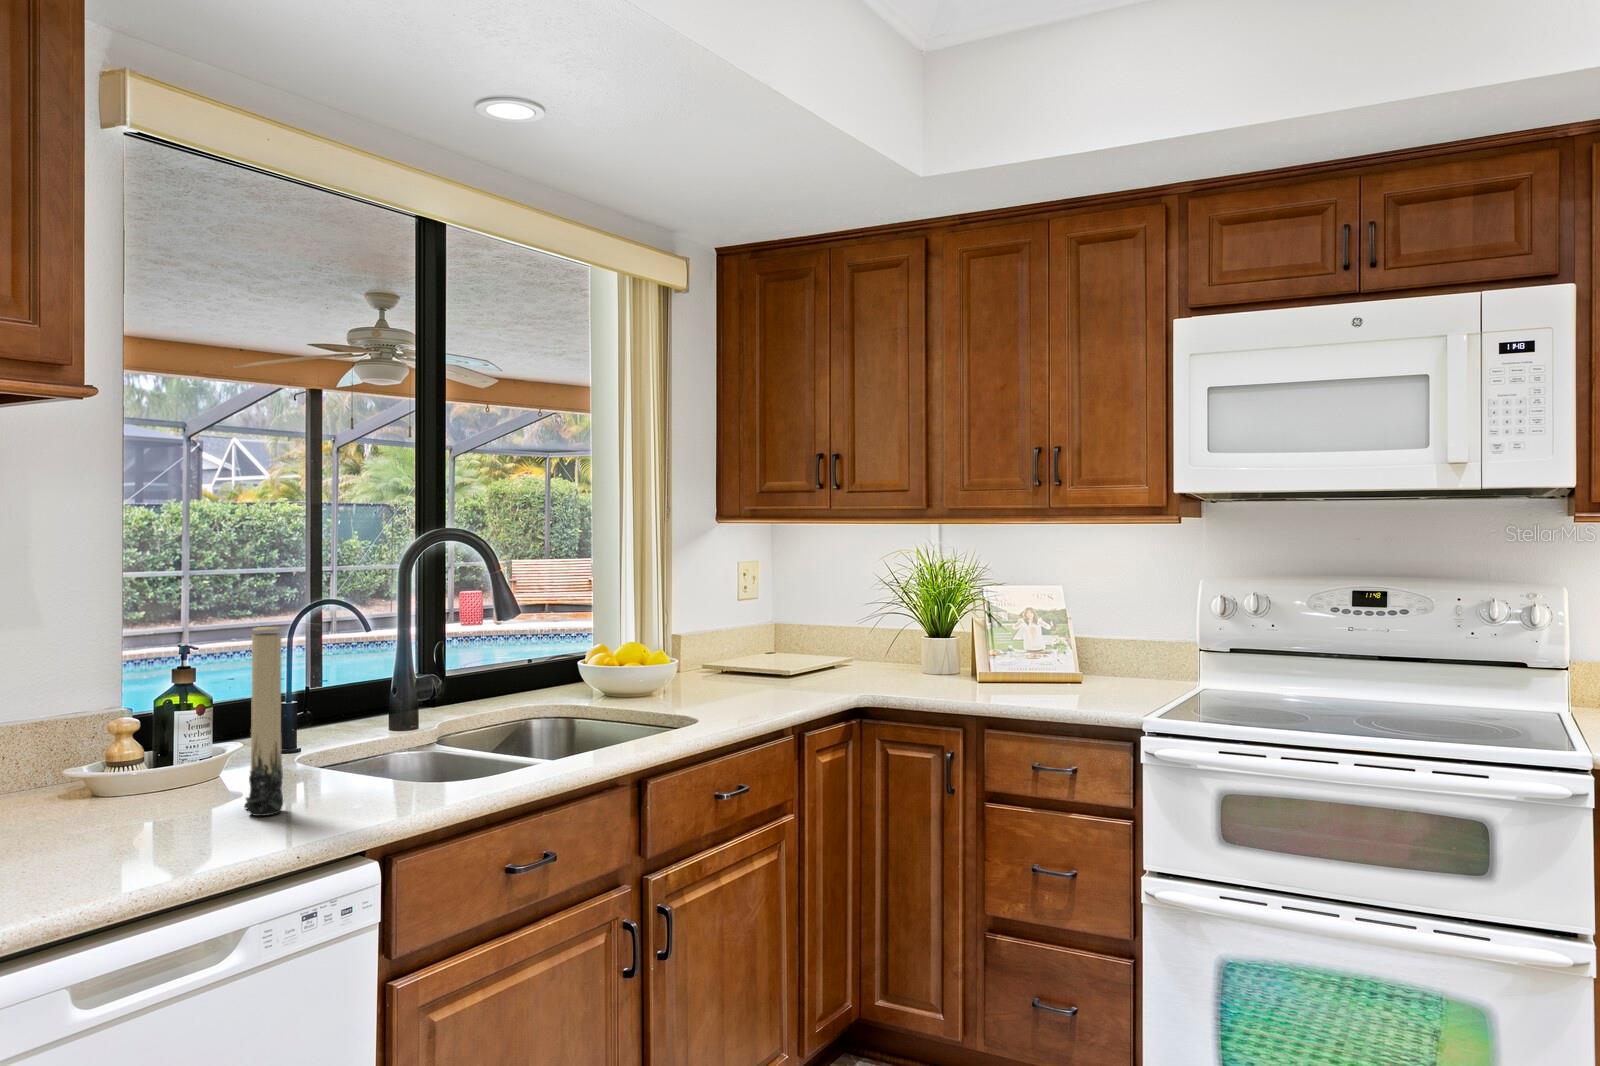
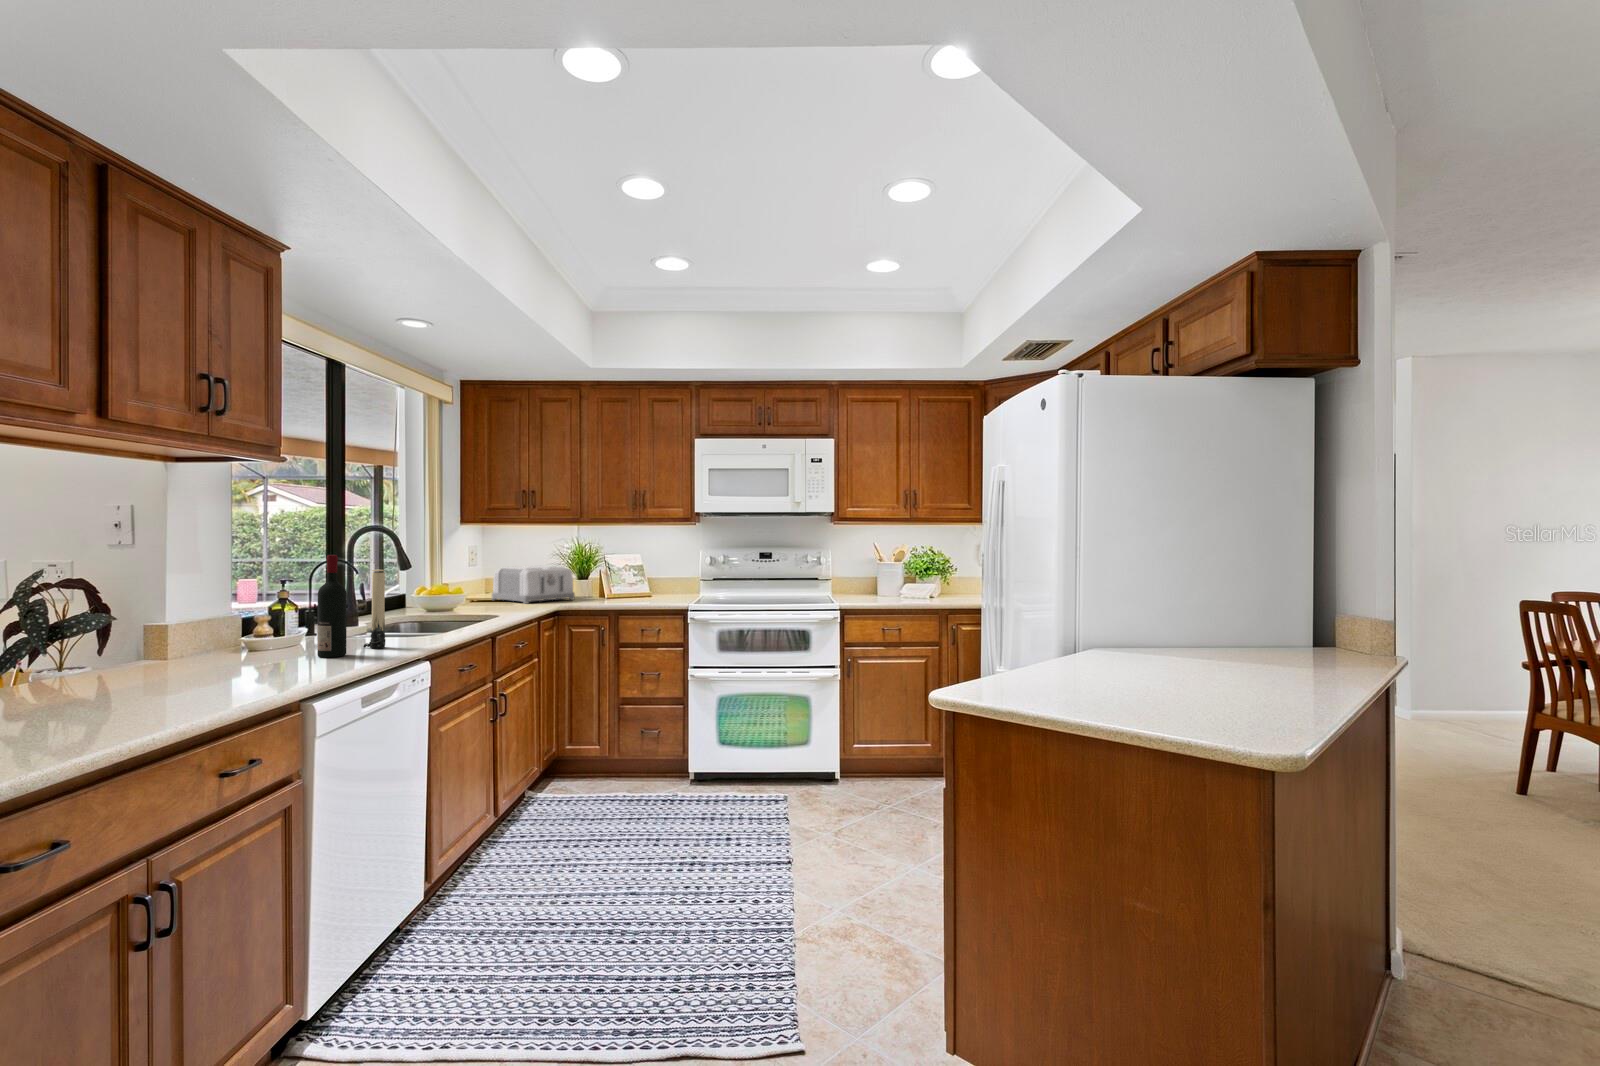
wine bottle: none [87,593,155,841] -> present [317,555,347,657]
toaster: none [763,604,915,685] -> present [492,566,575,604]

